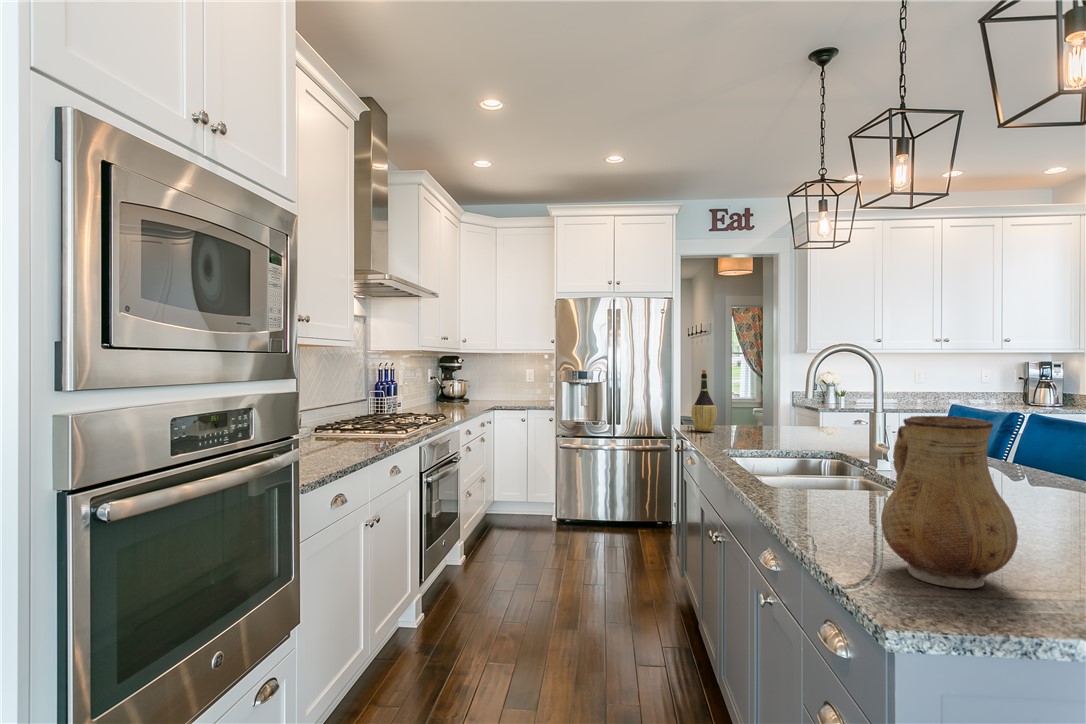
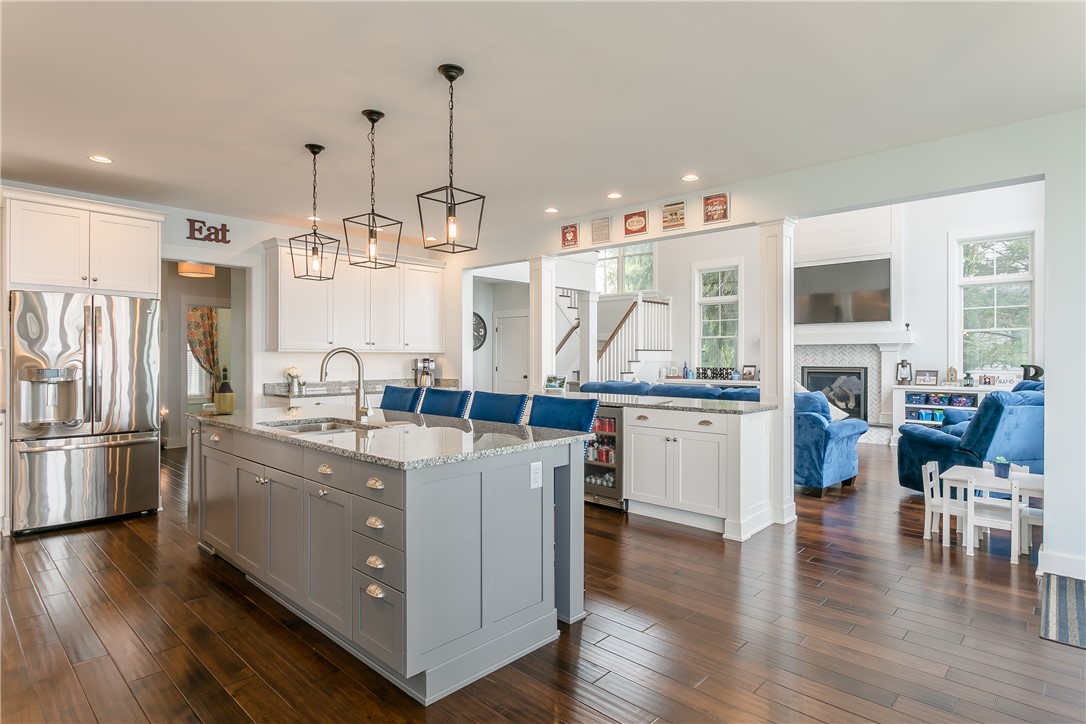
ceramic pitcher: present [881,416,1018,588] -> none [394,381,440,447]

